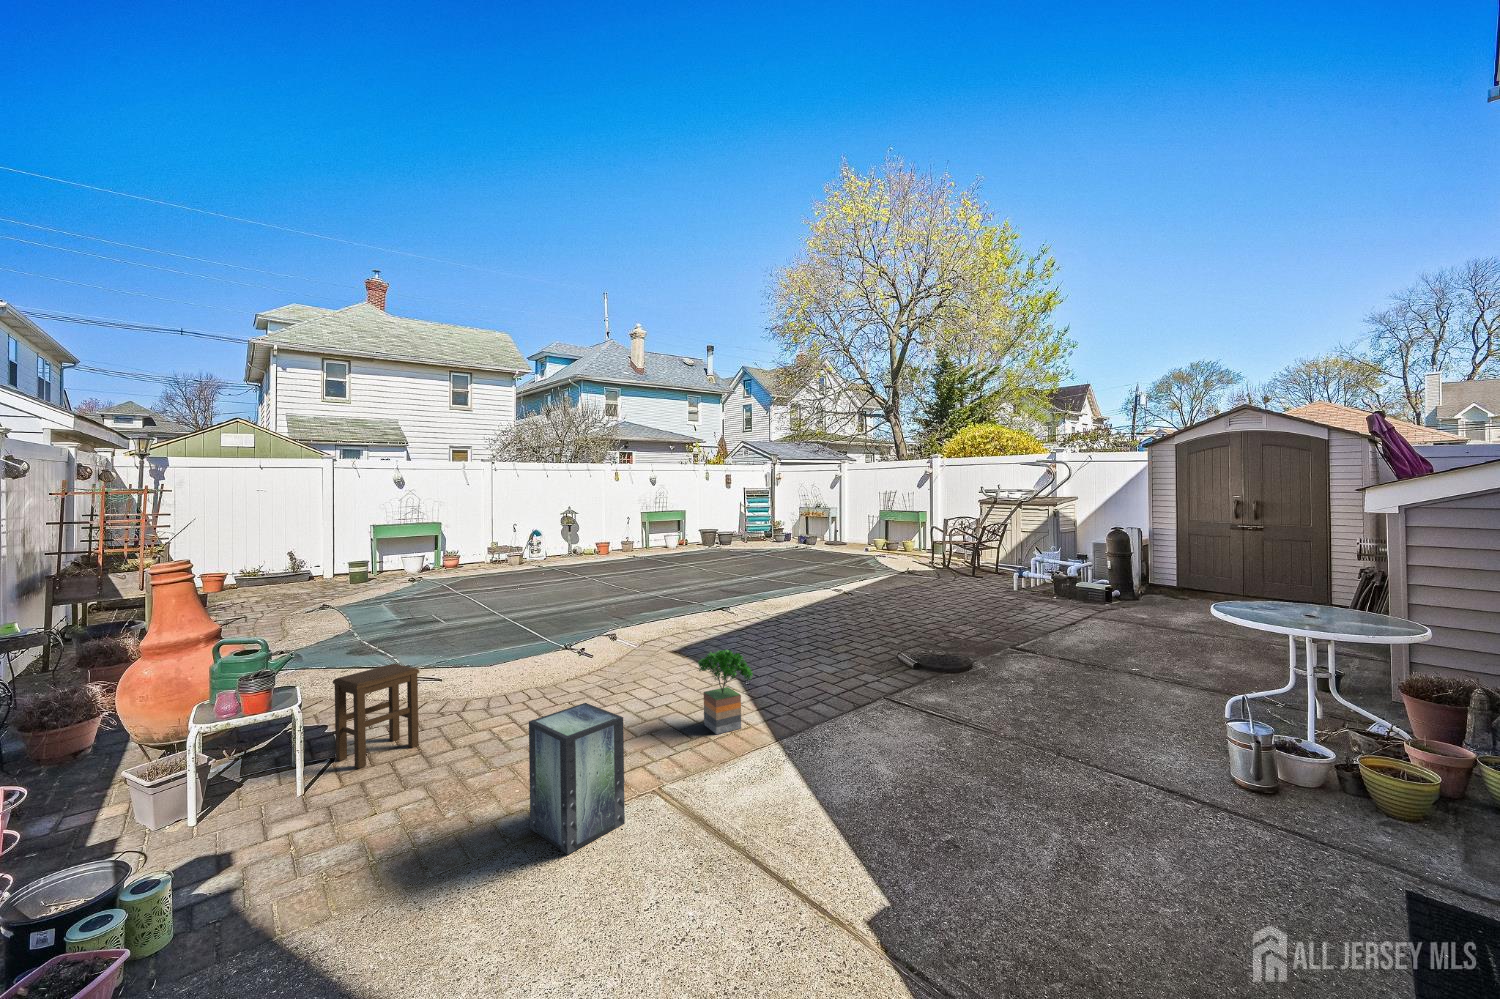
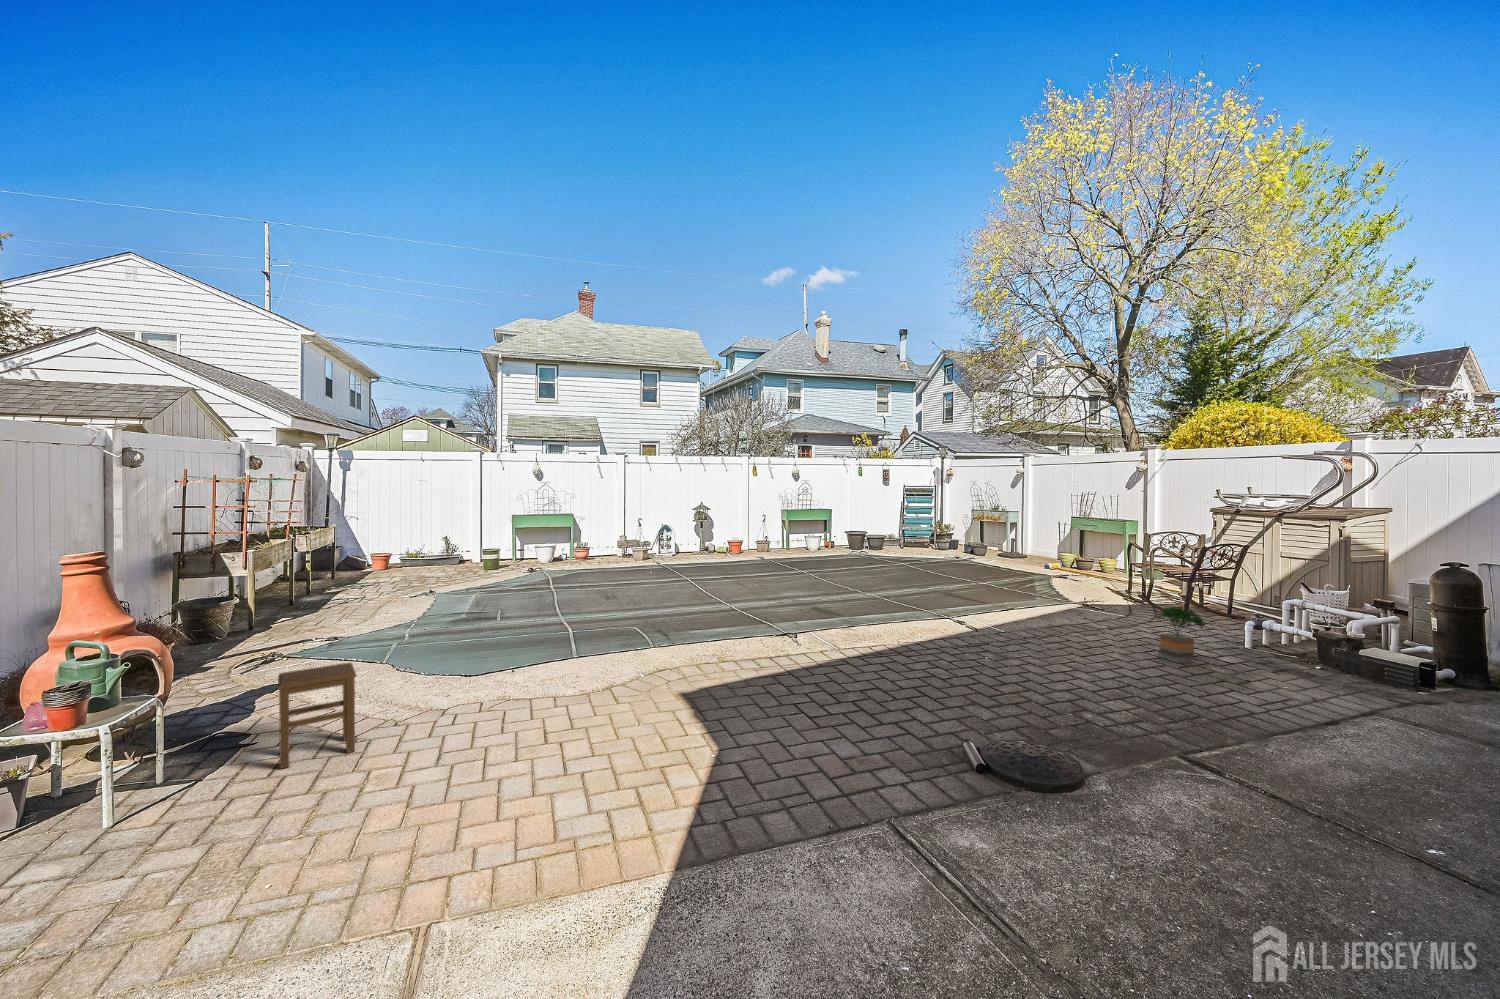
potted tree: present [697,650,753,734] -> present [1156,607,1205,663]
storage box: present [529,703,625,854] -> none [282,757,394,960]

